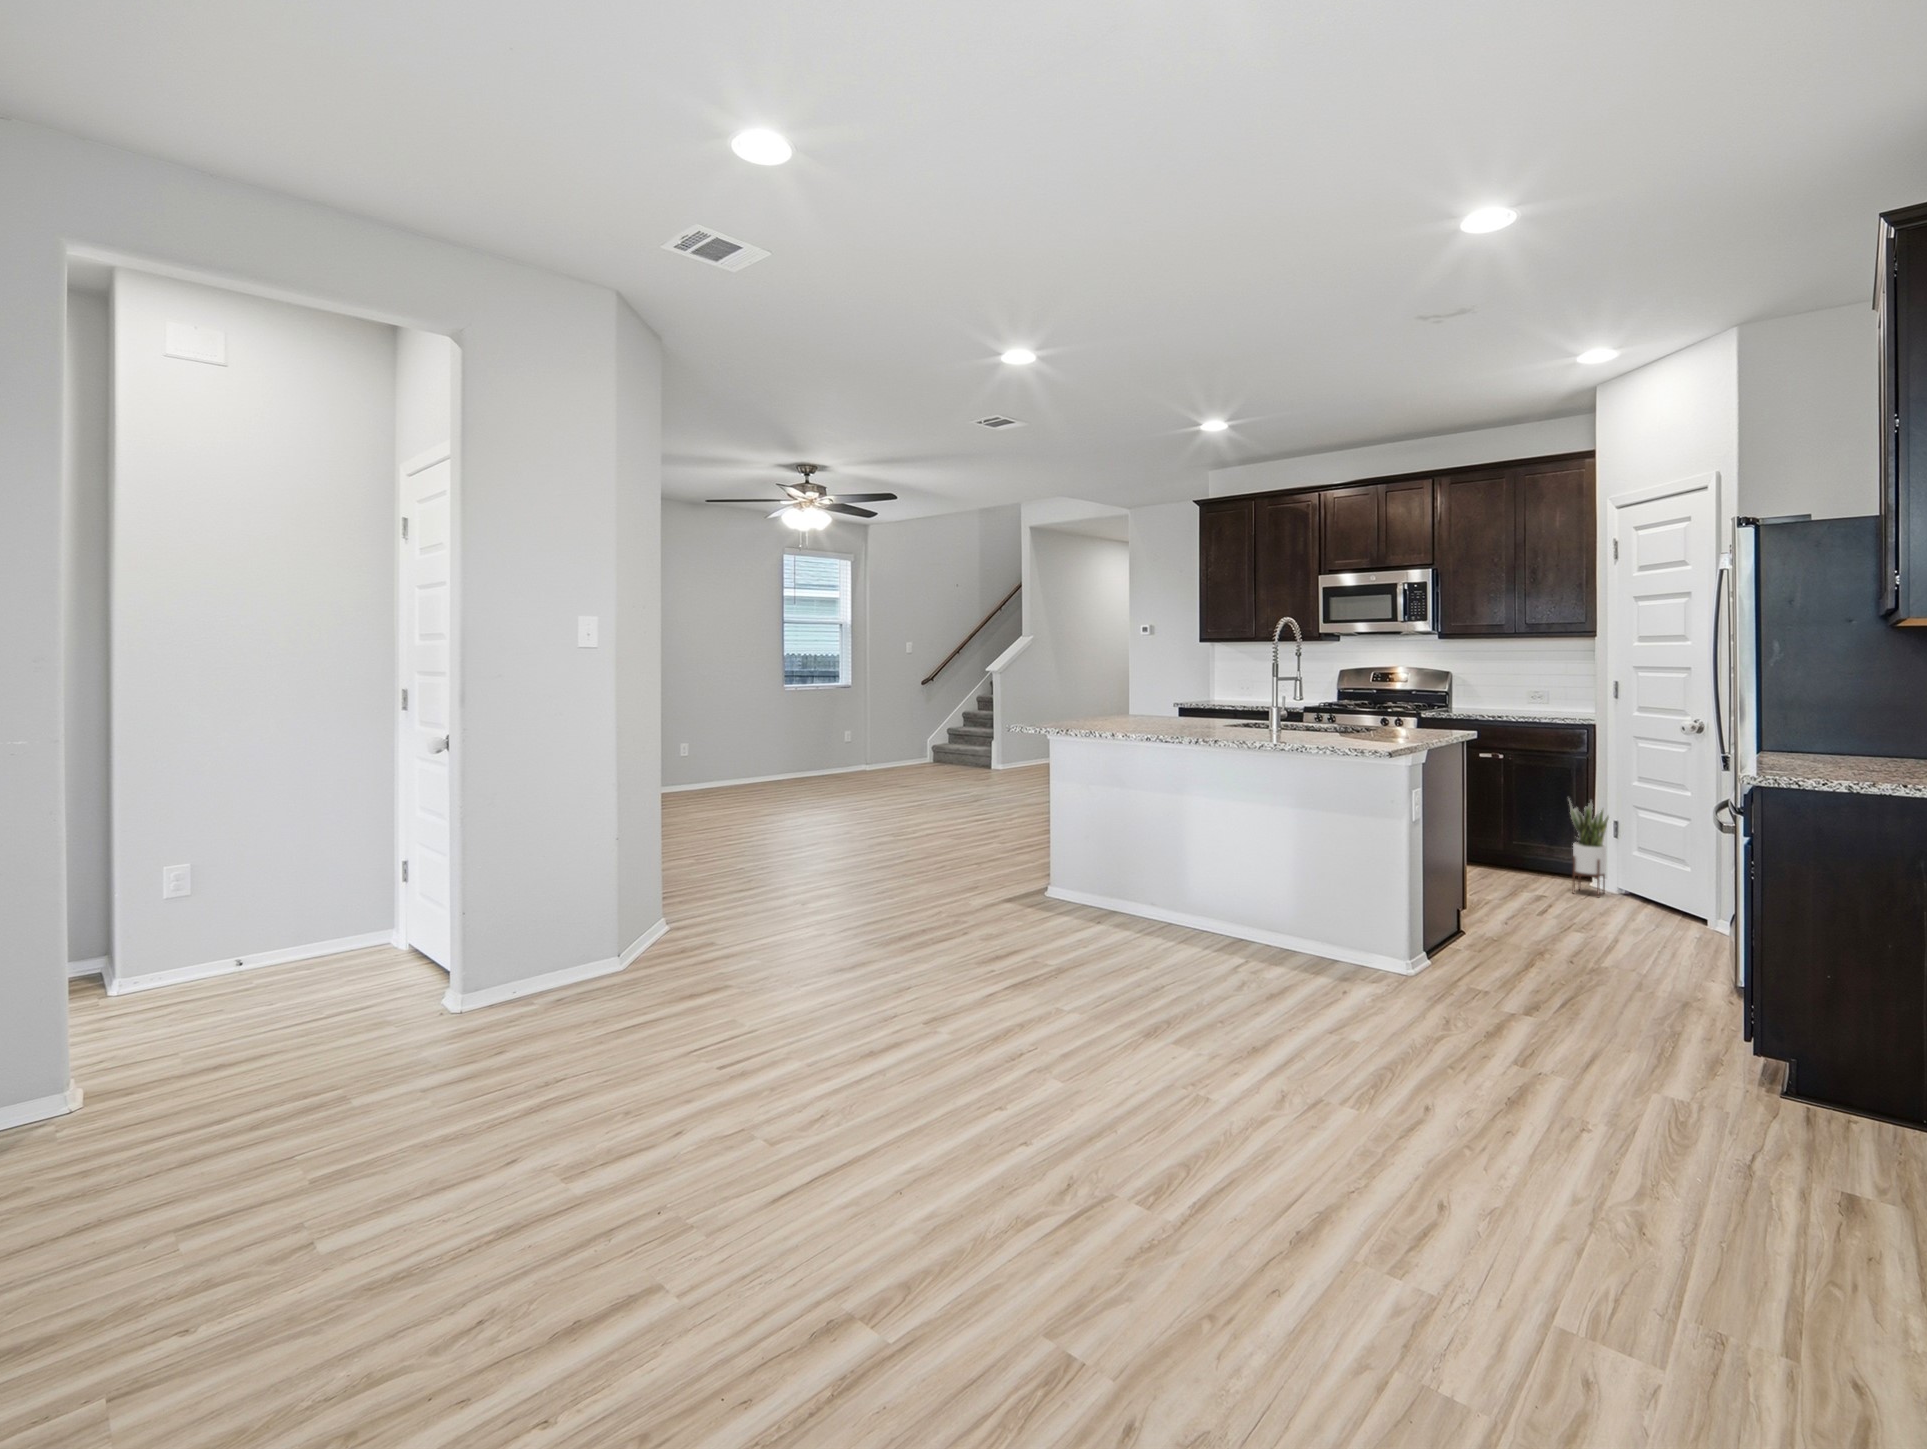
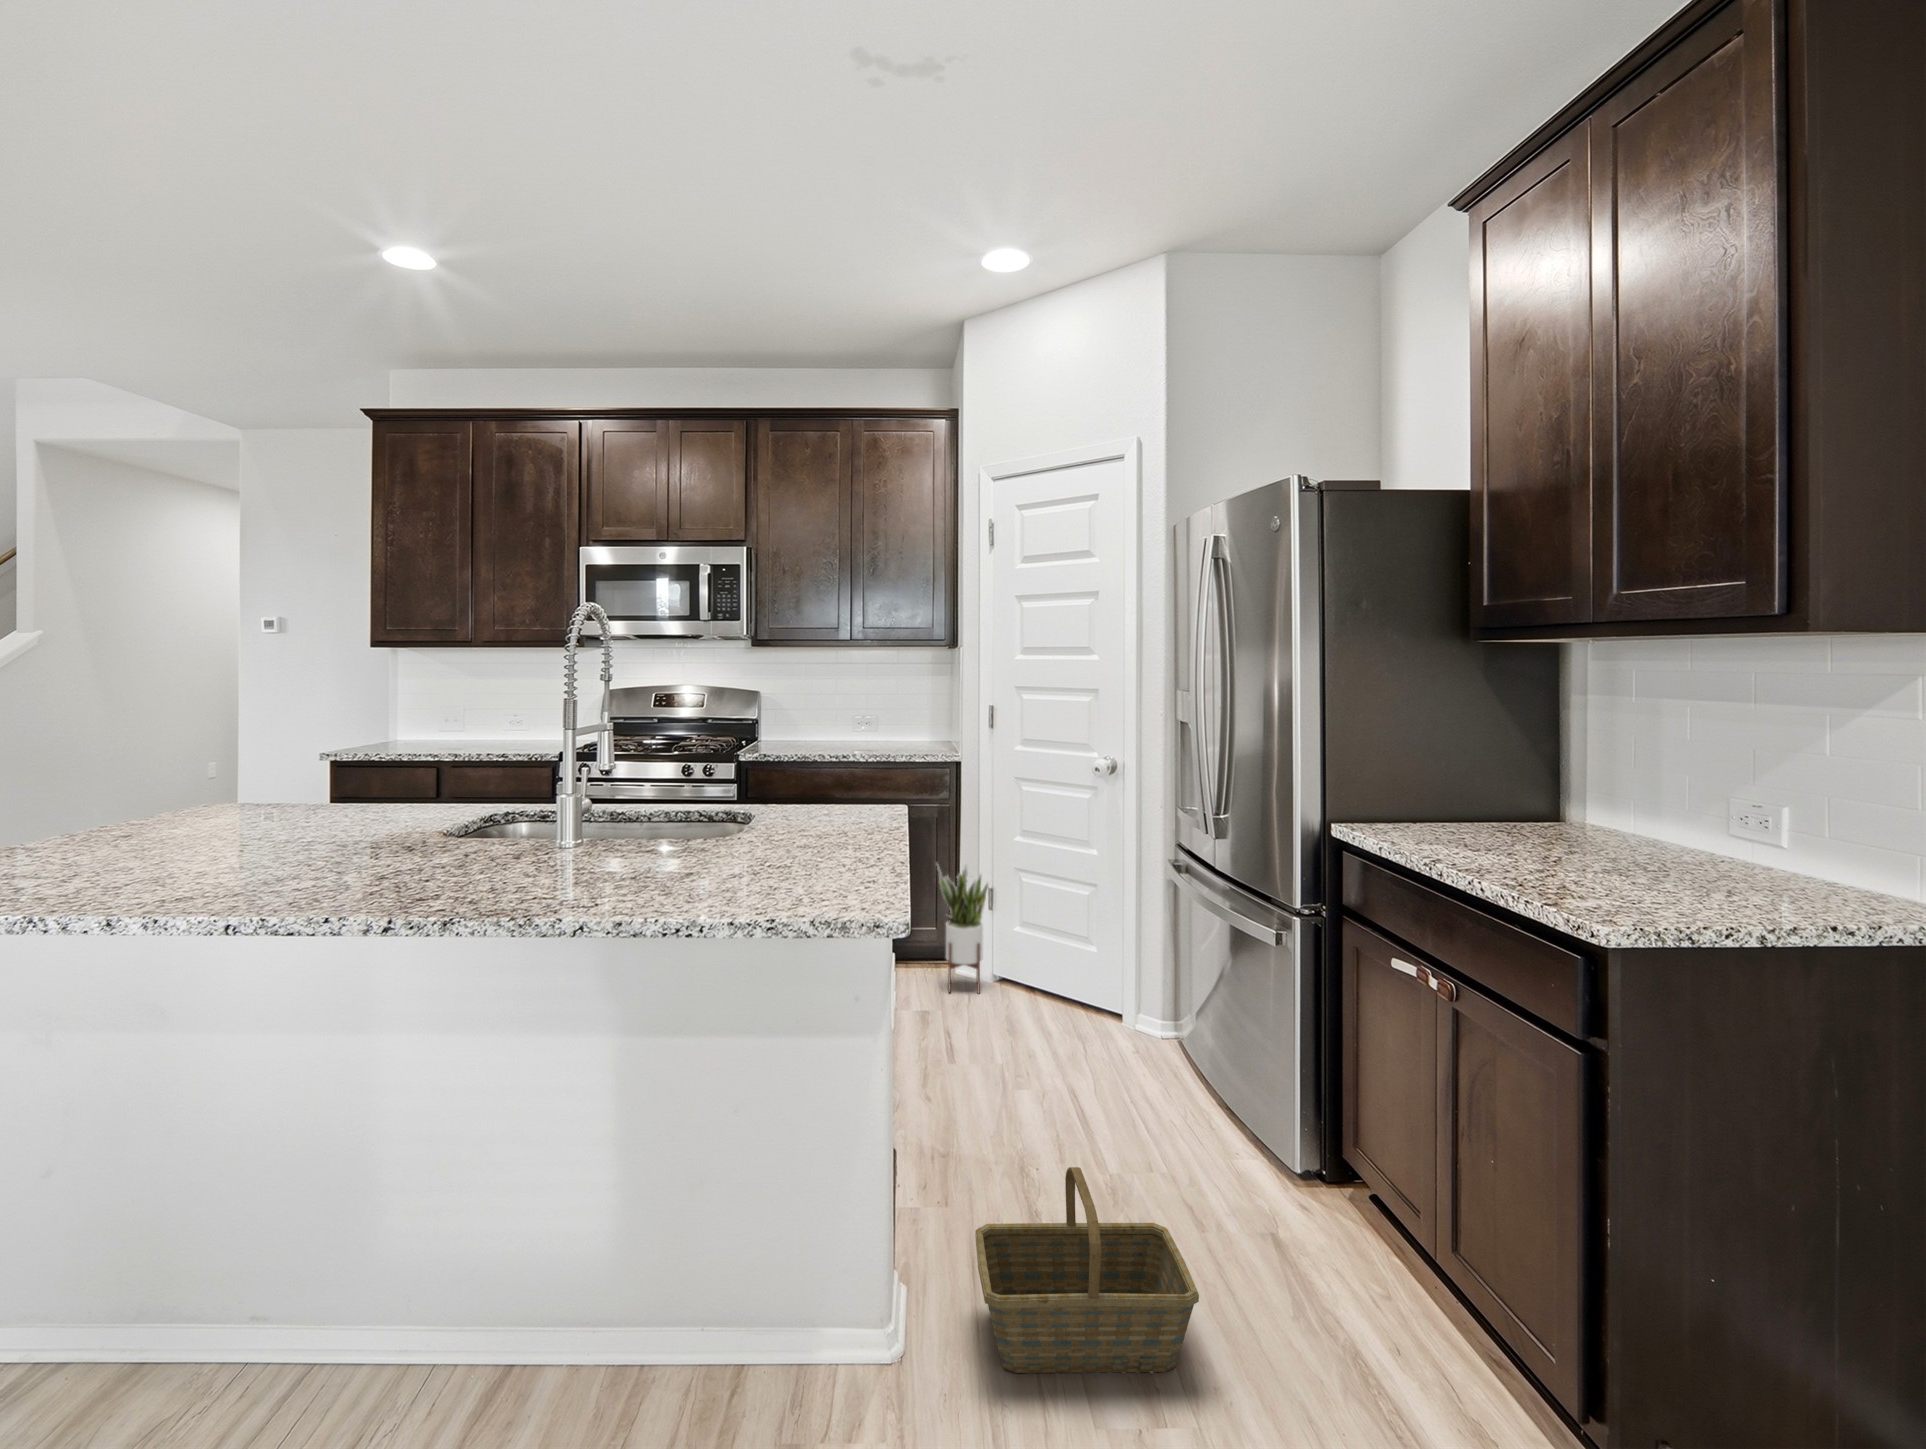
basket: none [1439,914,1571,1014] -> present [975,1167,1199,1373]

